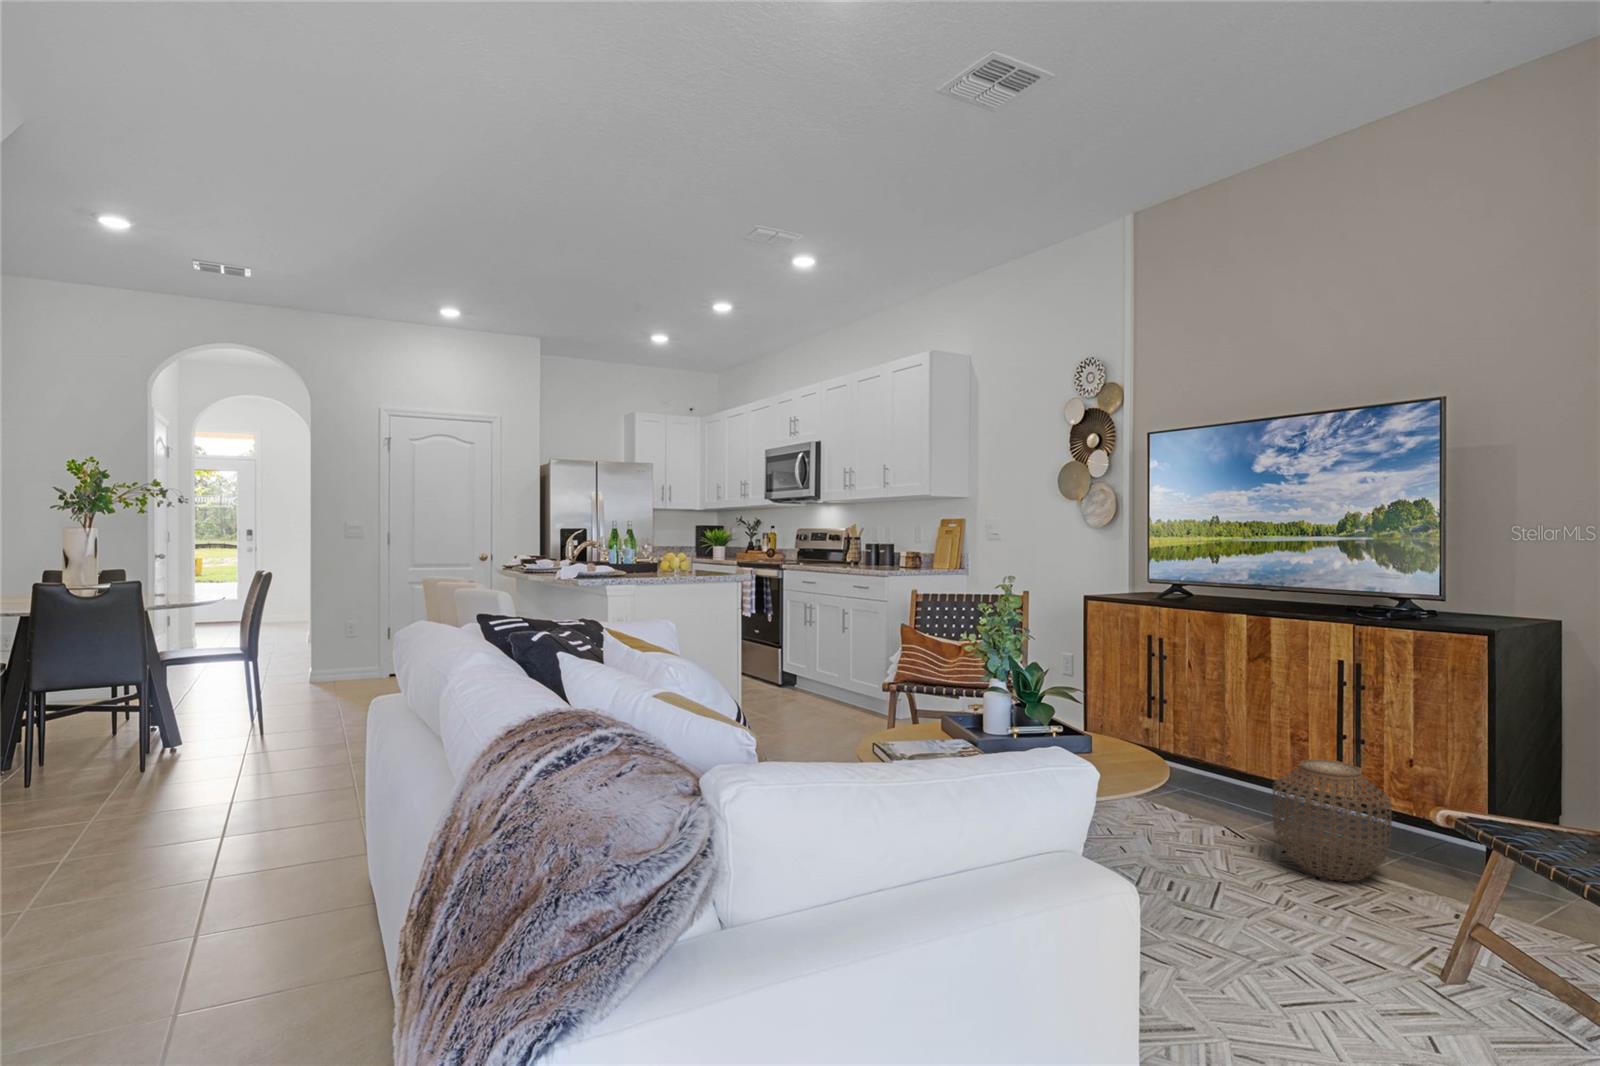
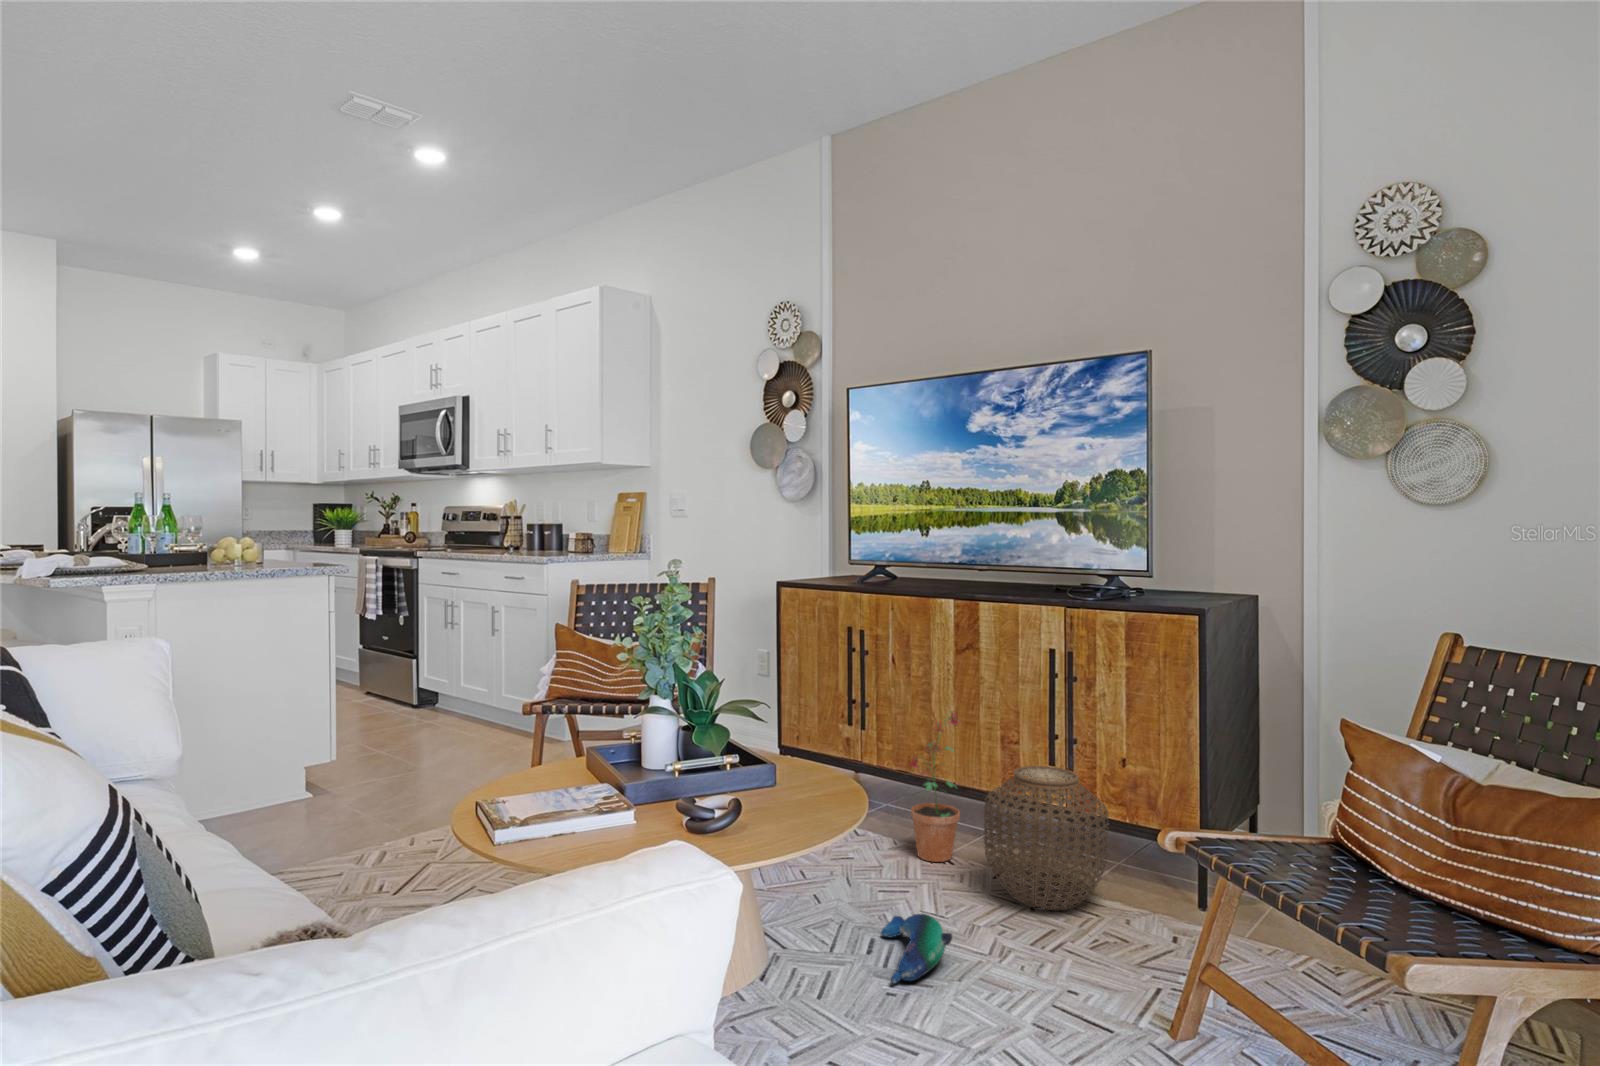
potted plant: none [1201,710,1253,835] -> present [909,711,960,862]
plush toy: none [1180,866,1242,914] -> present [881,914,952,984]

